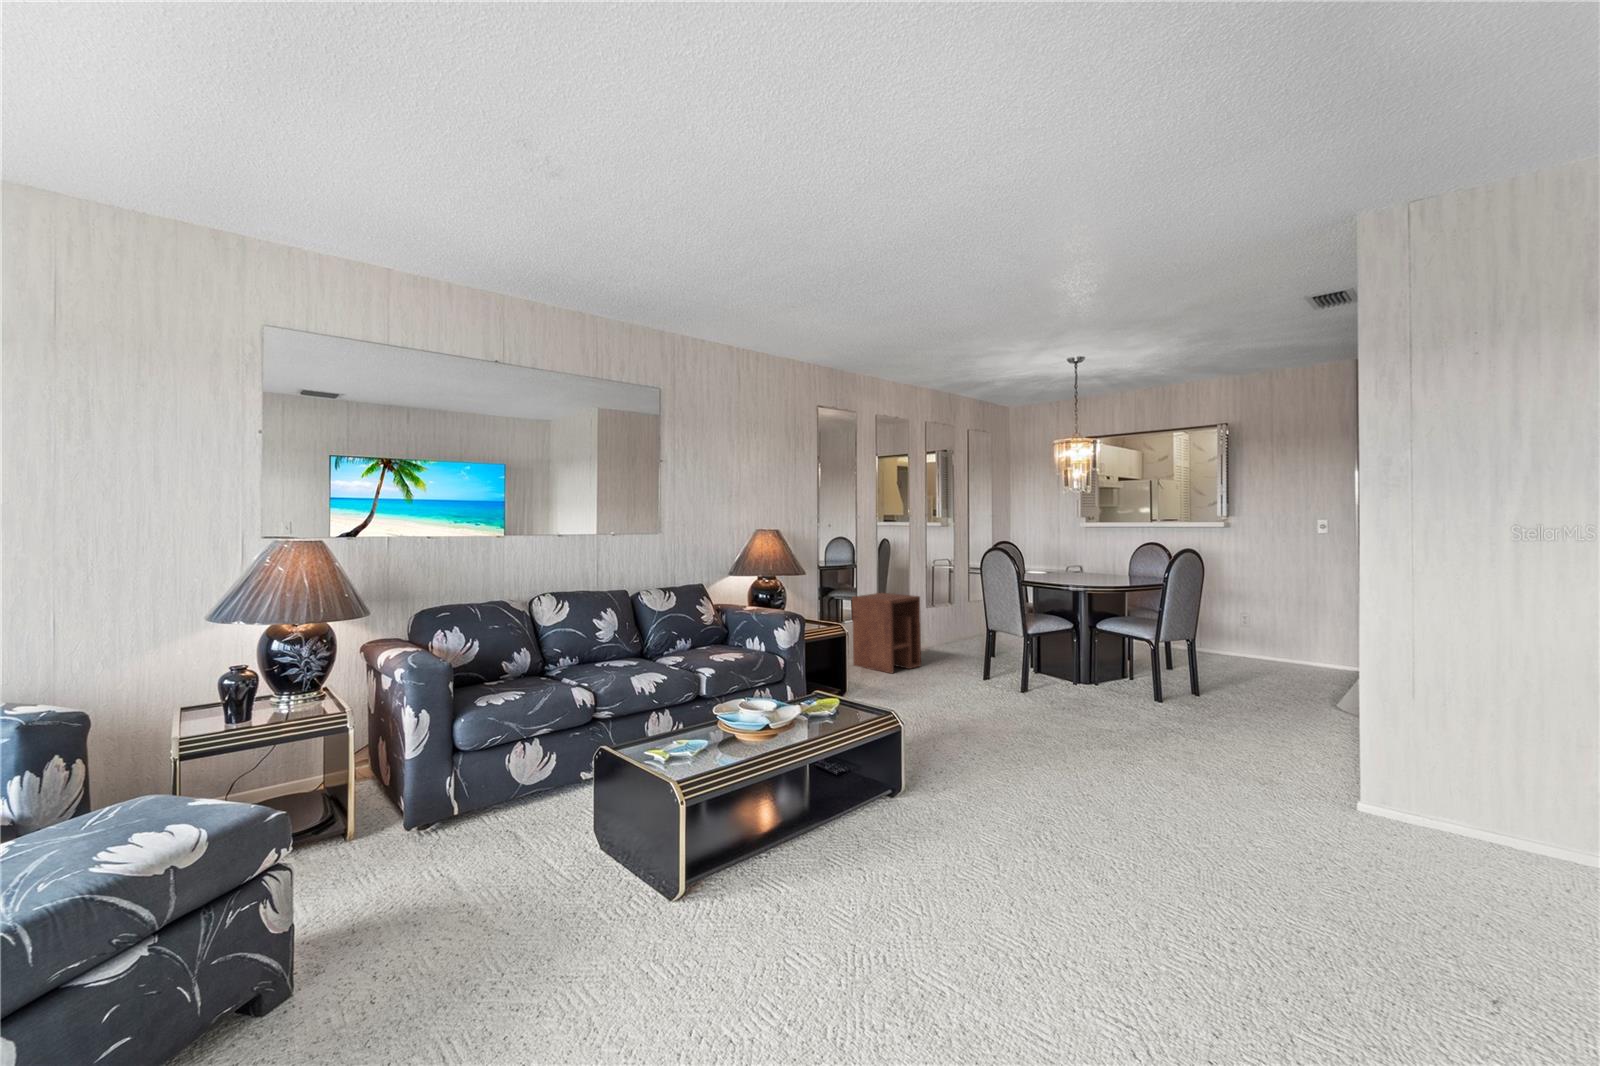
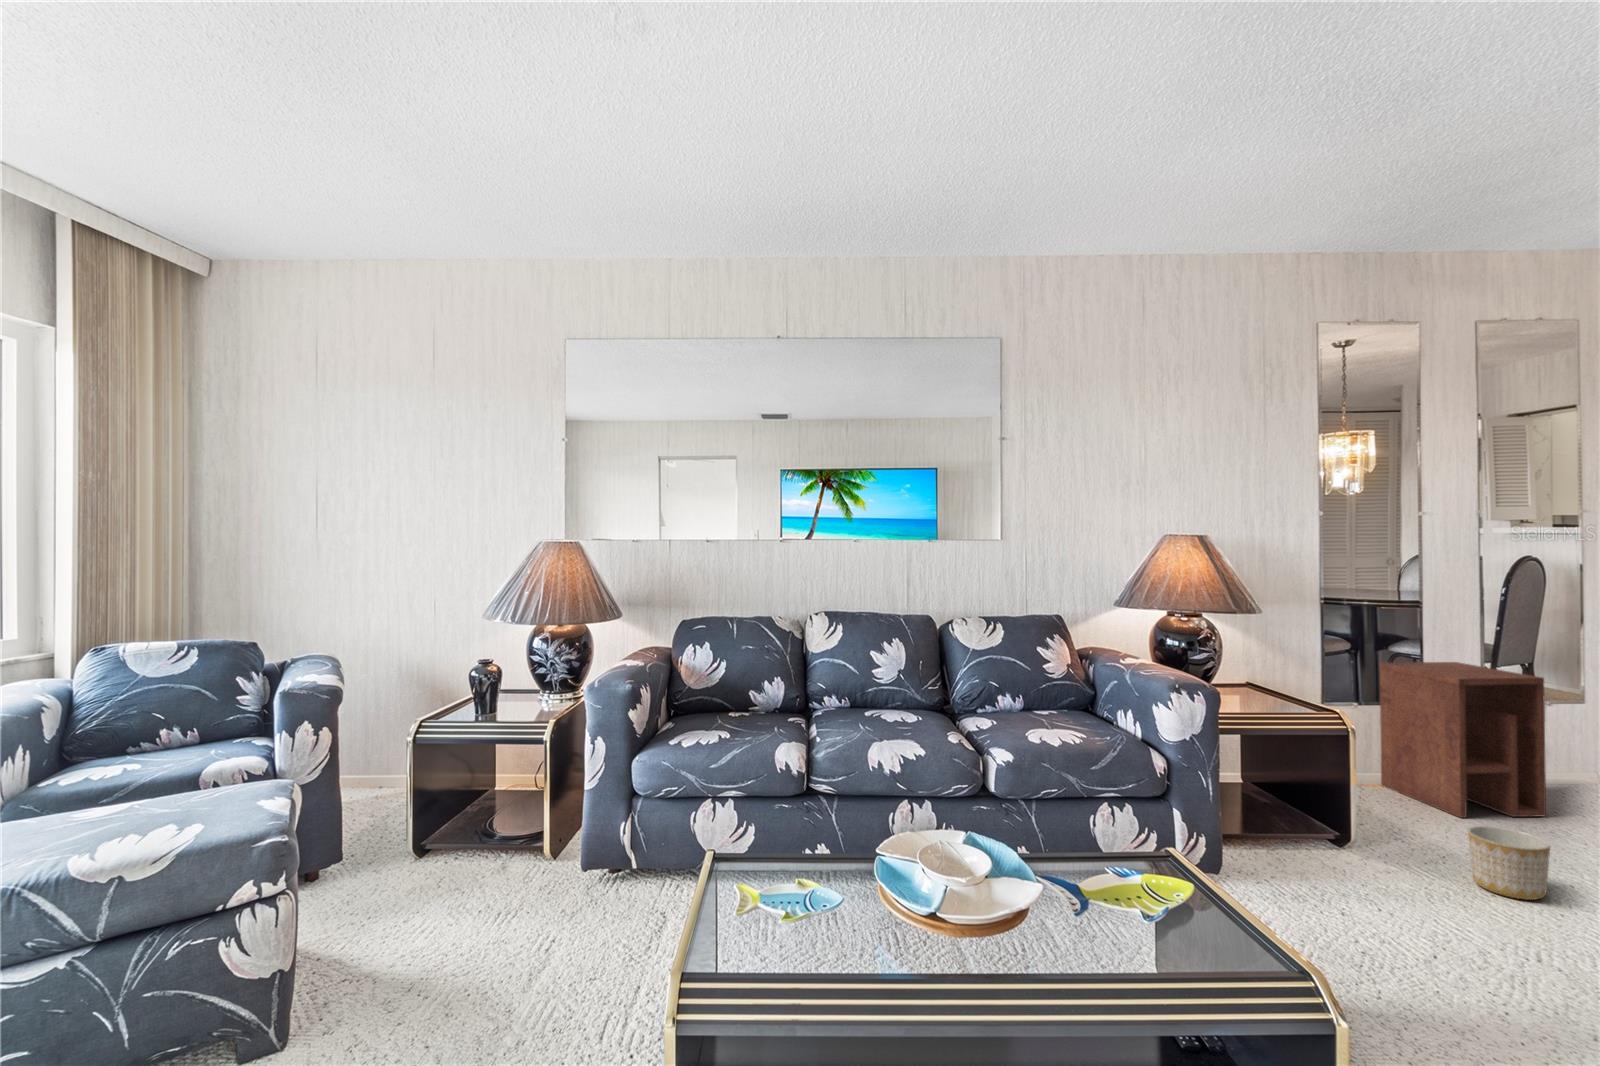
planter: none [906,670,936,701] -> present [1468,826,1550,900]

